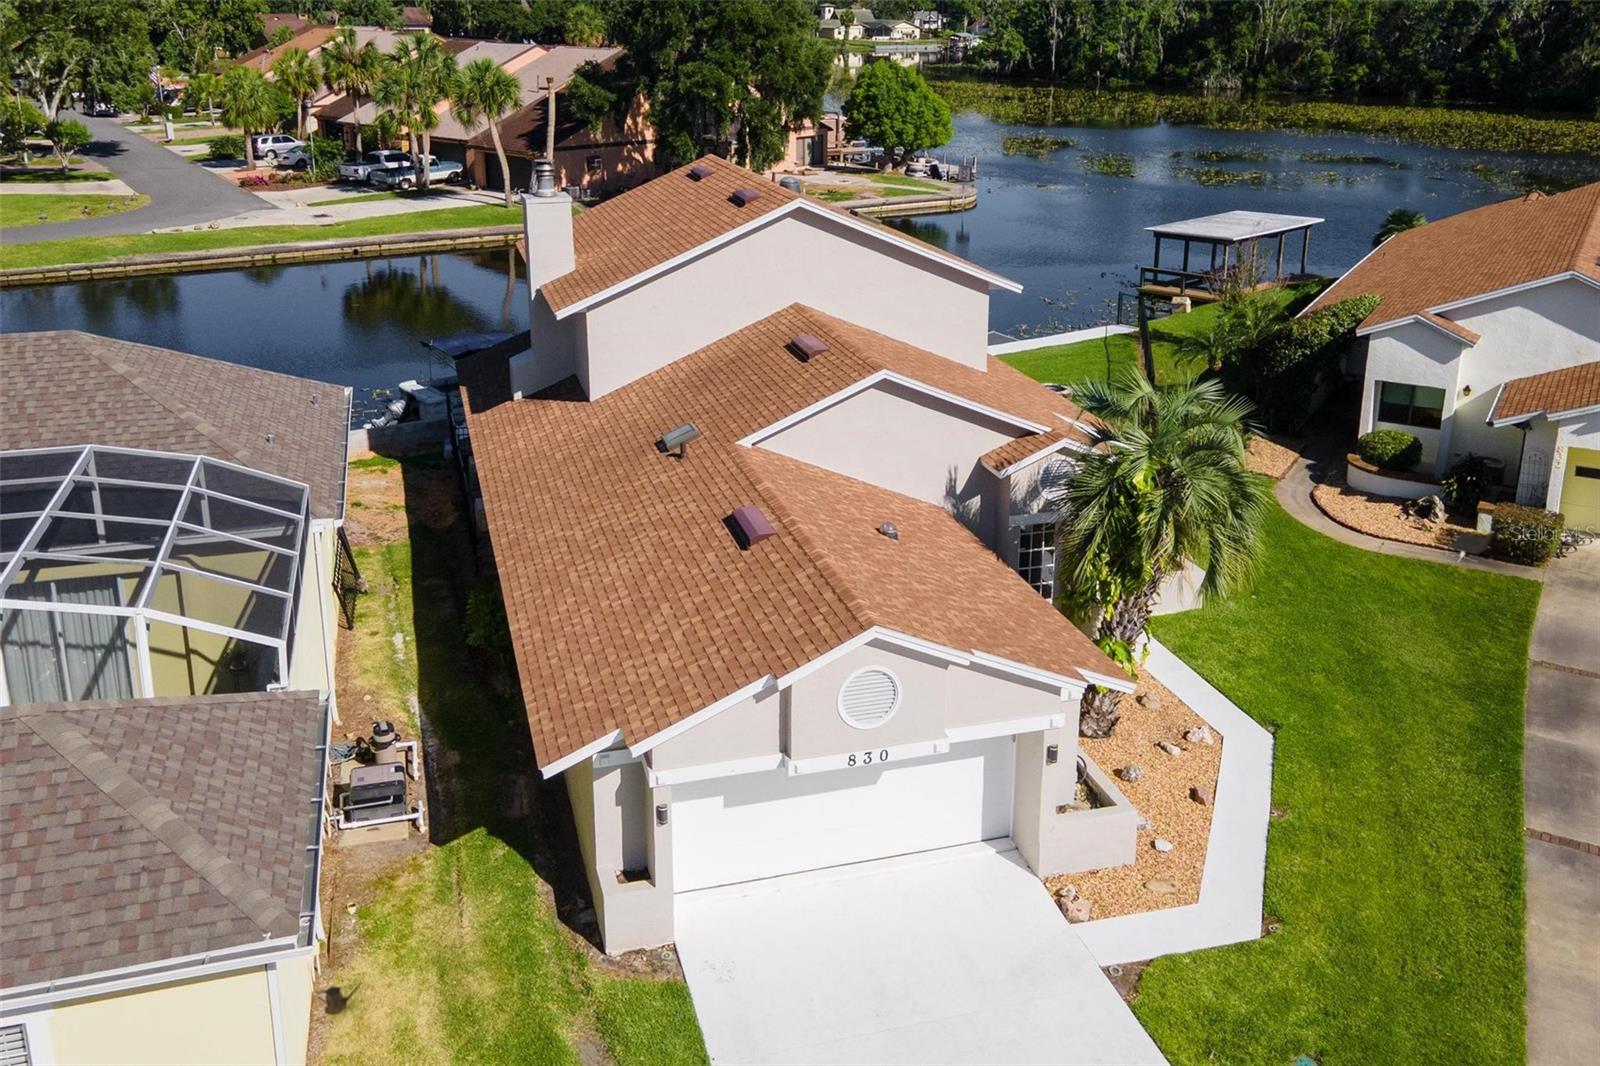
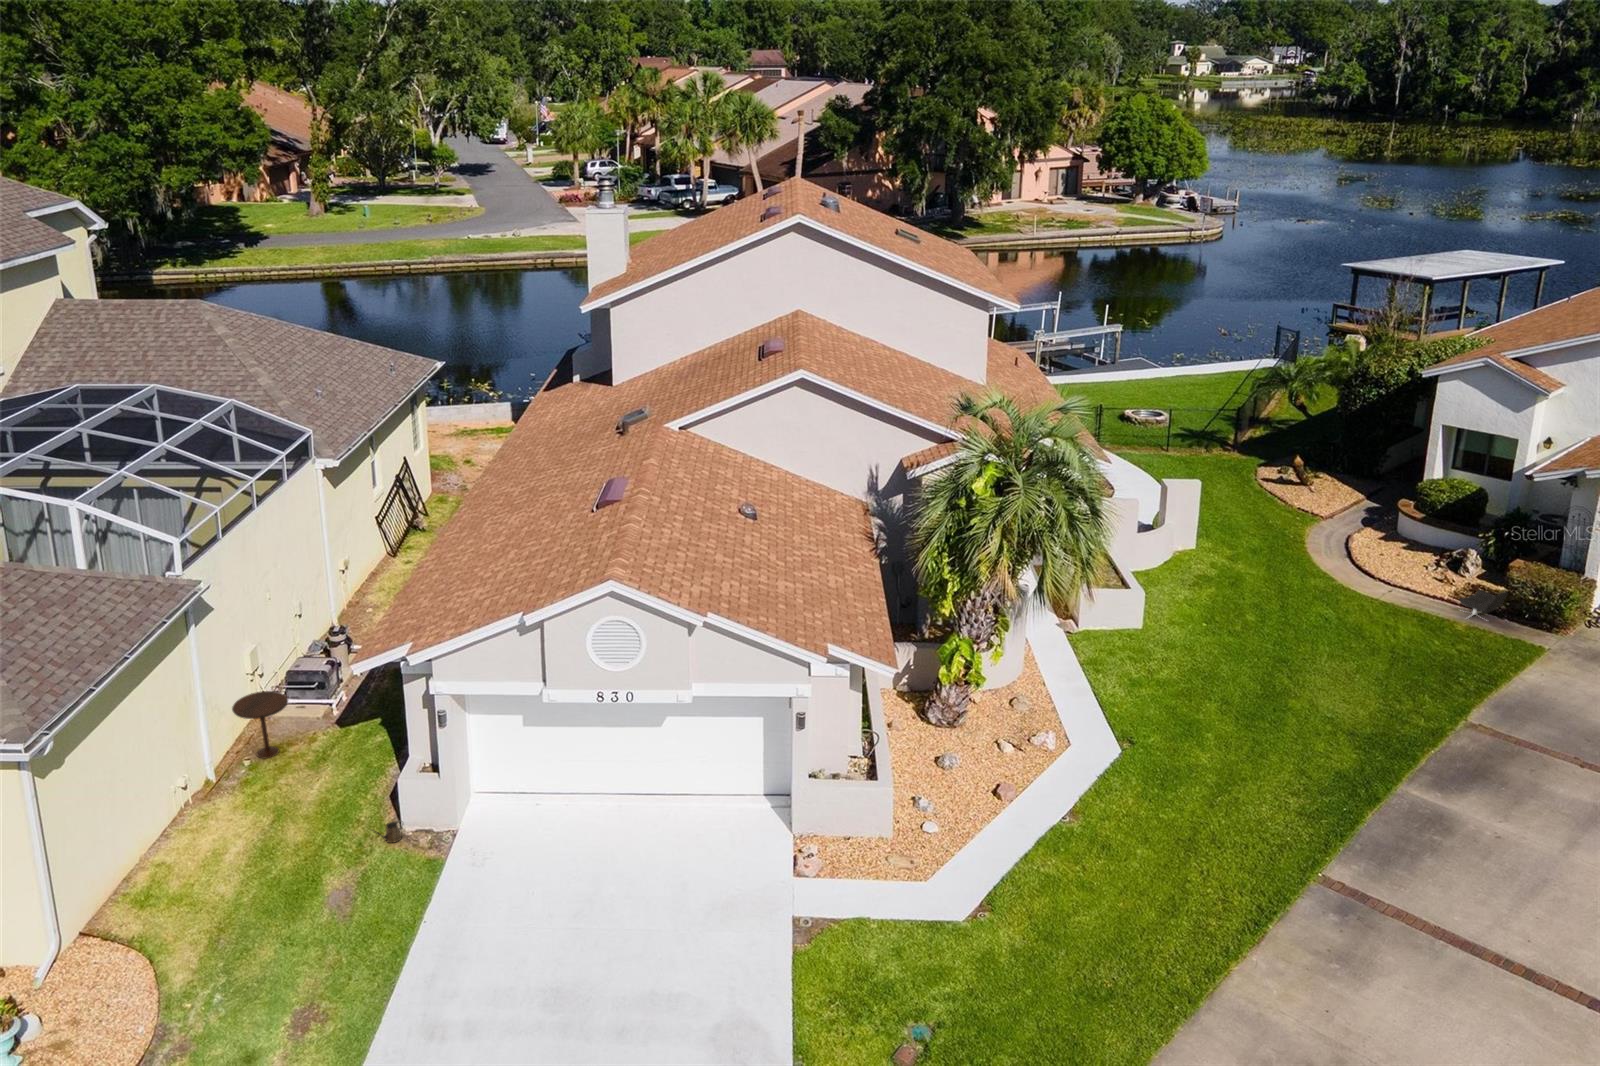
pedestal table: none [325,812,394,898] -> present [232,691,288,758]
watering can: present [318,983,362,1014] -> present [375,821,403,843]

